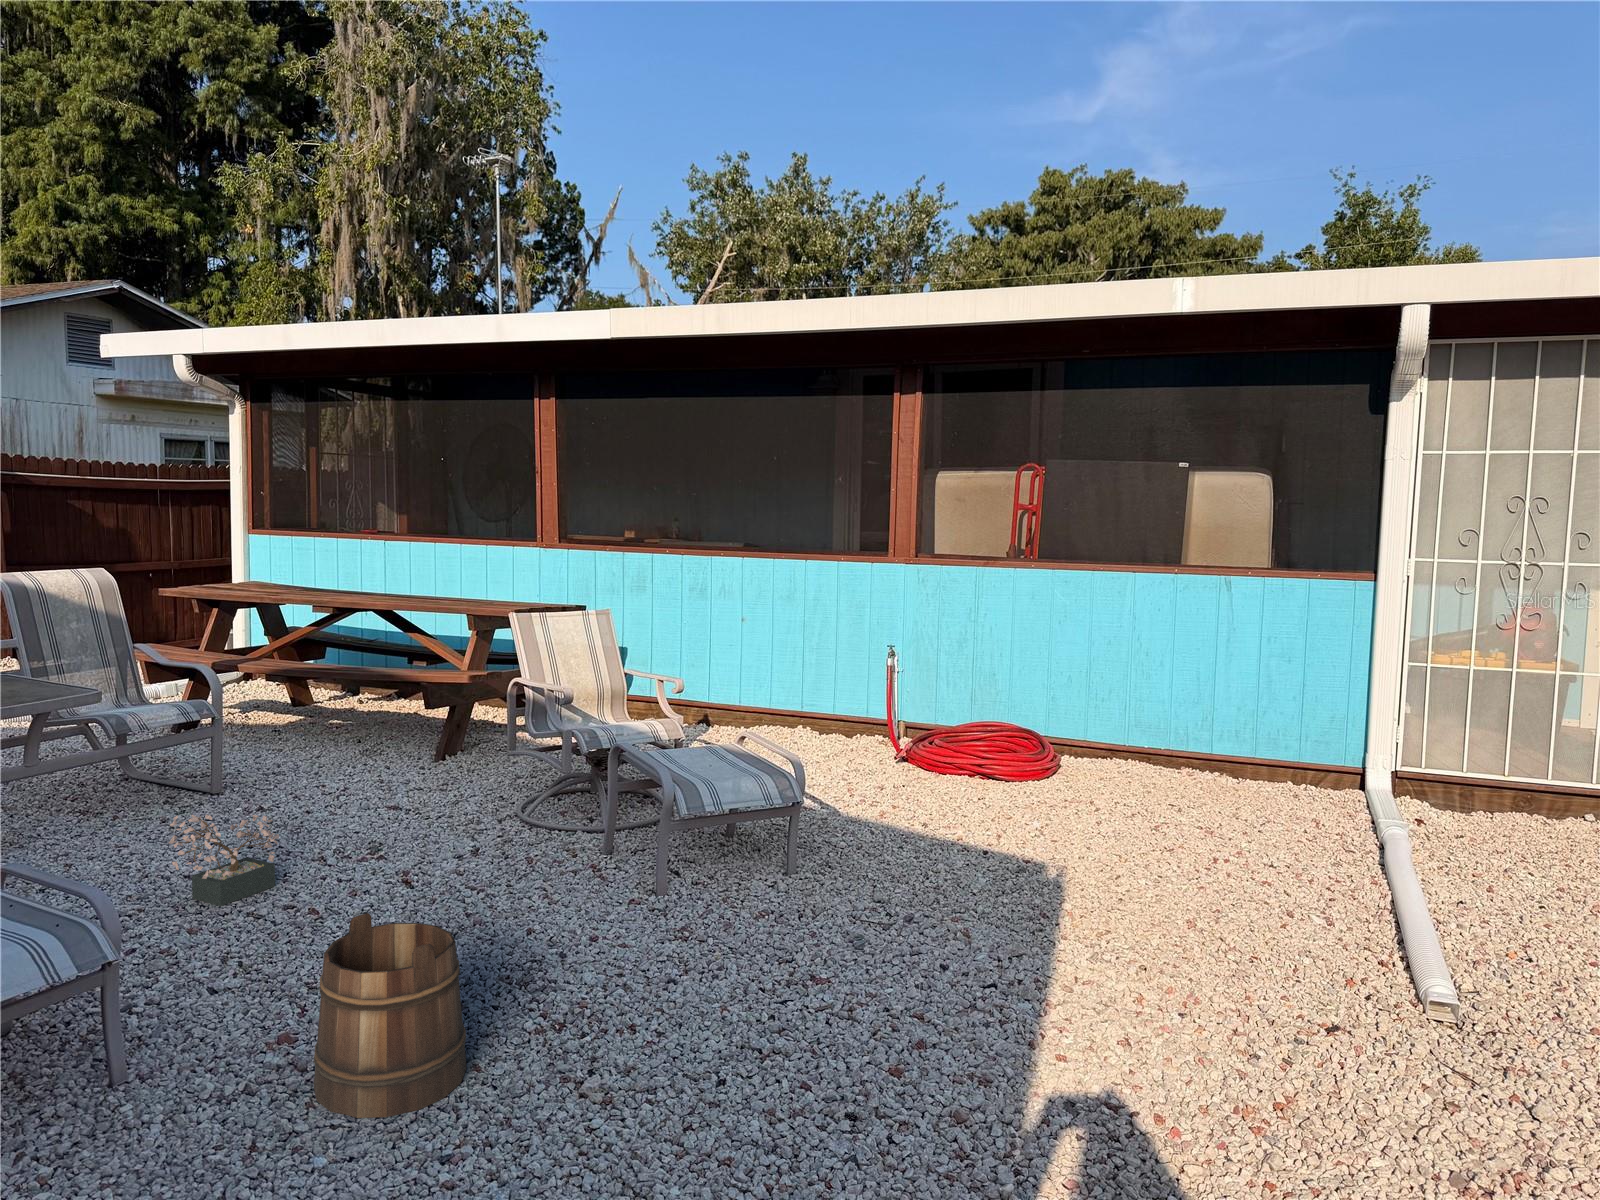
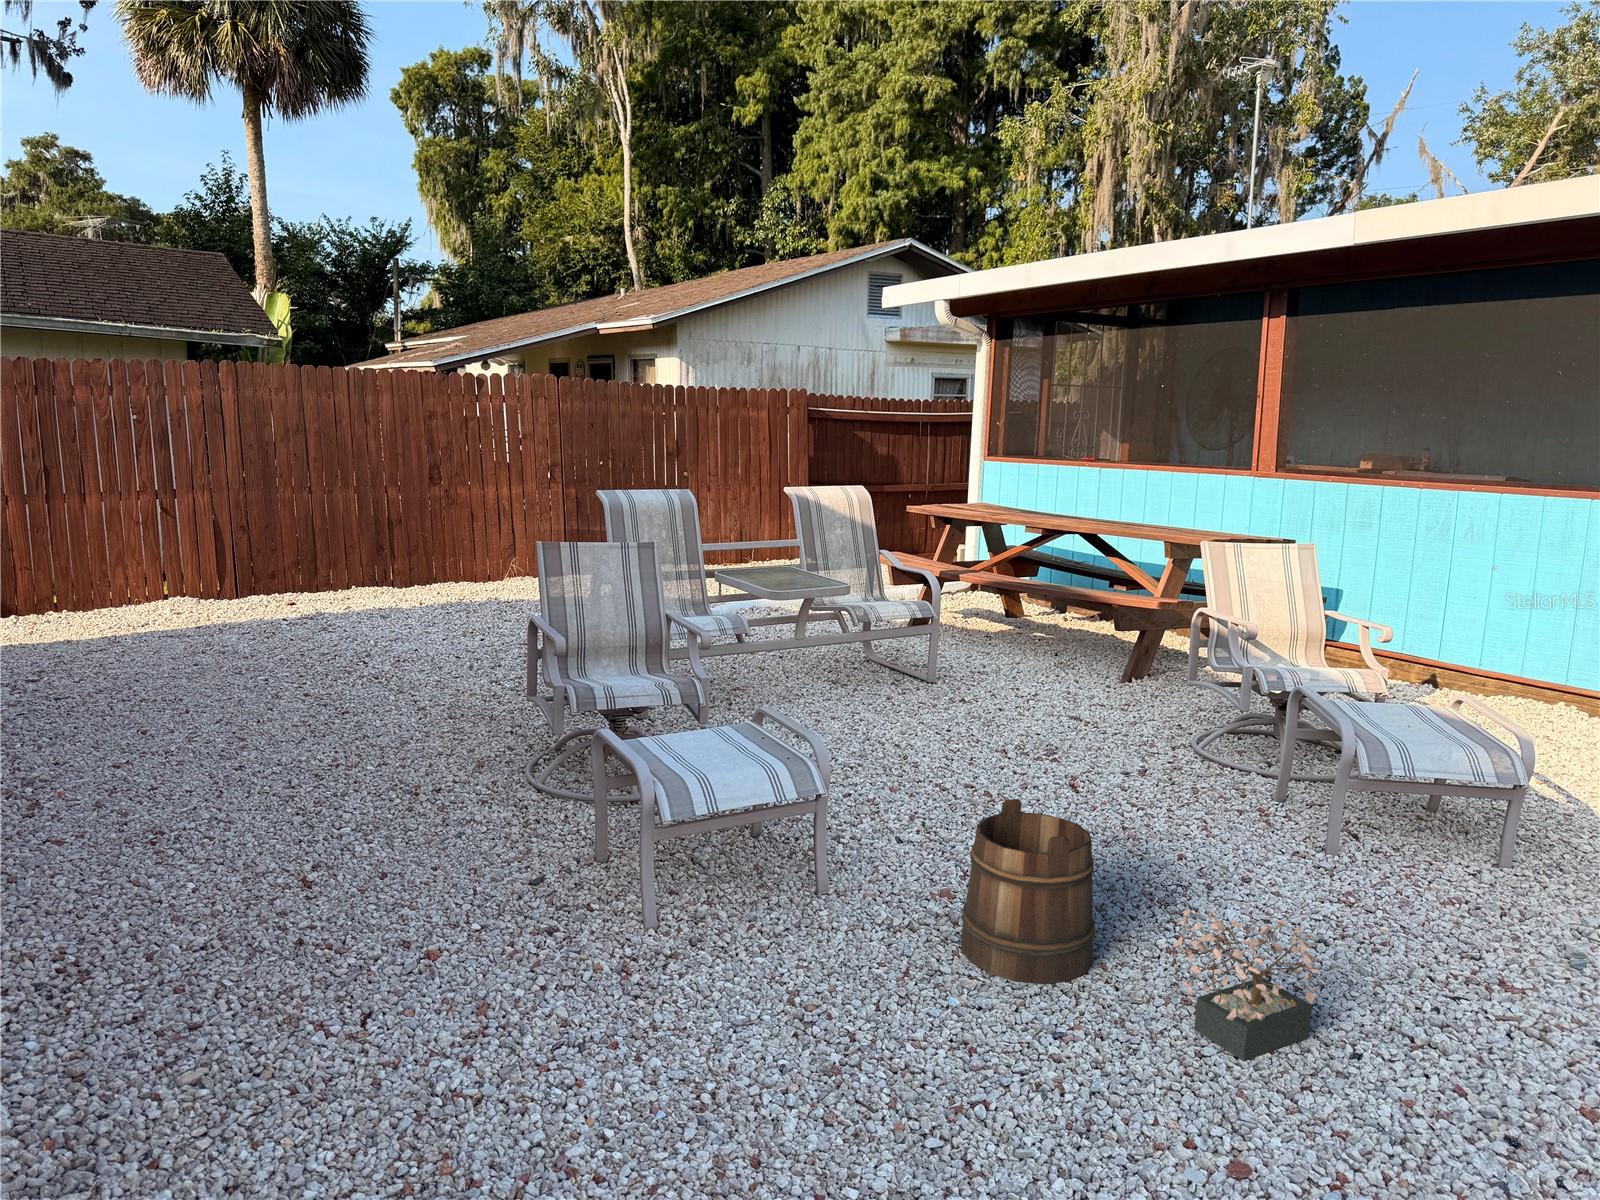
decorative plant: present [169,815,279,906] -> present [1173,909,1318,1061]

